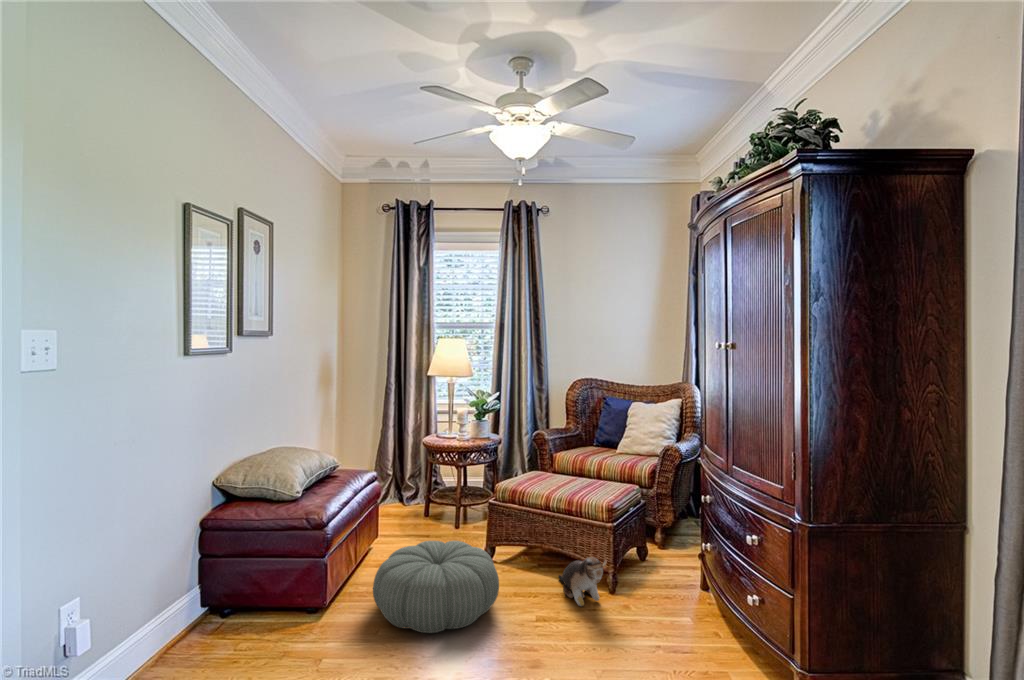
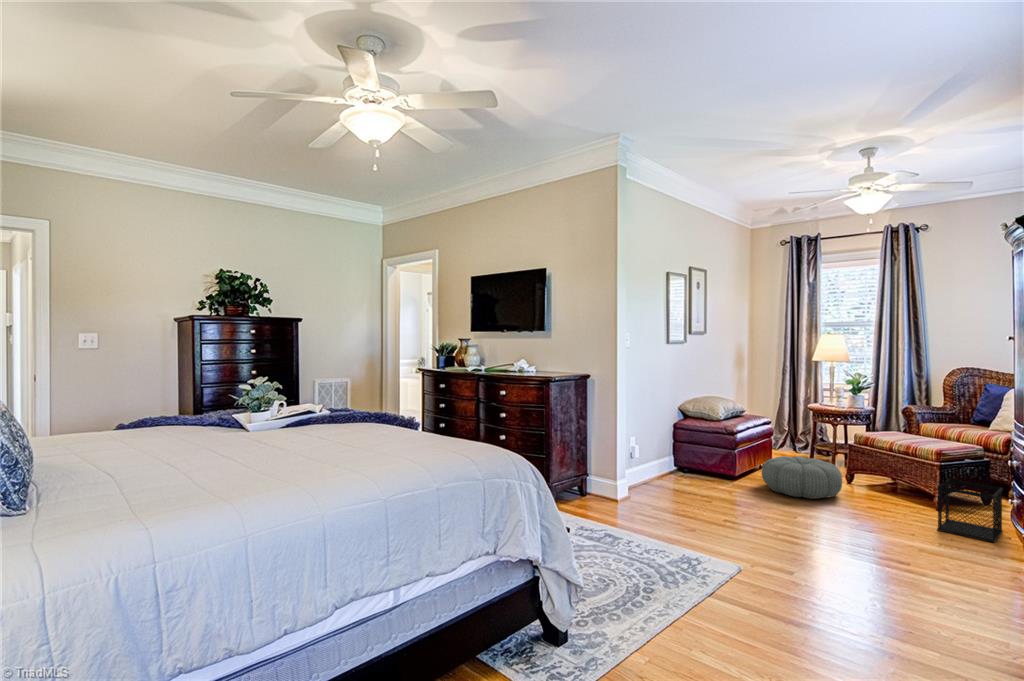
wastebasket: none [639,555,719,659] -> present [937,479,1003,542]
plush toy: present [558,557,607,606] -> none [896,478,923,510]

